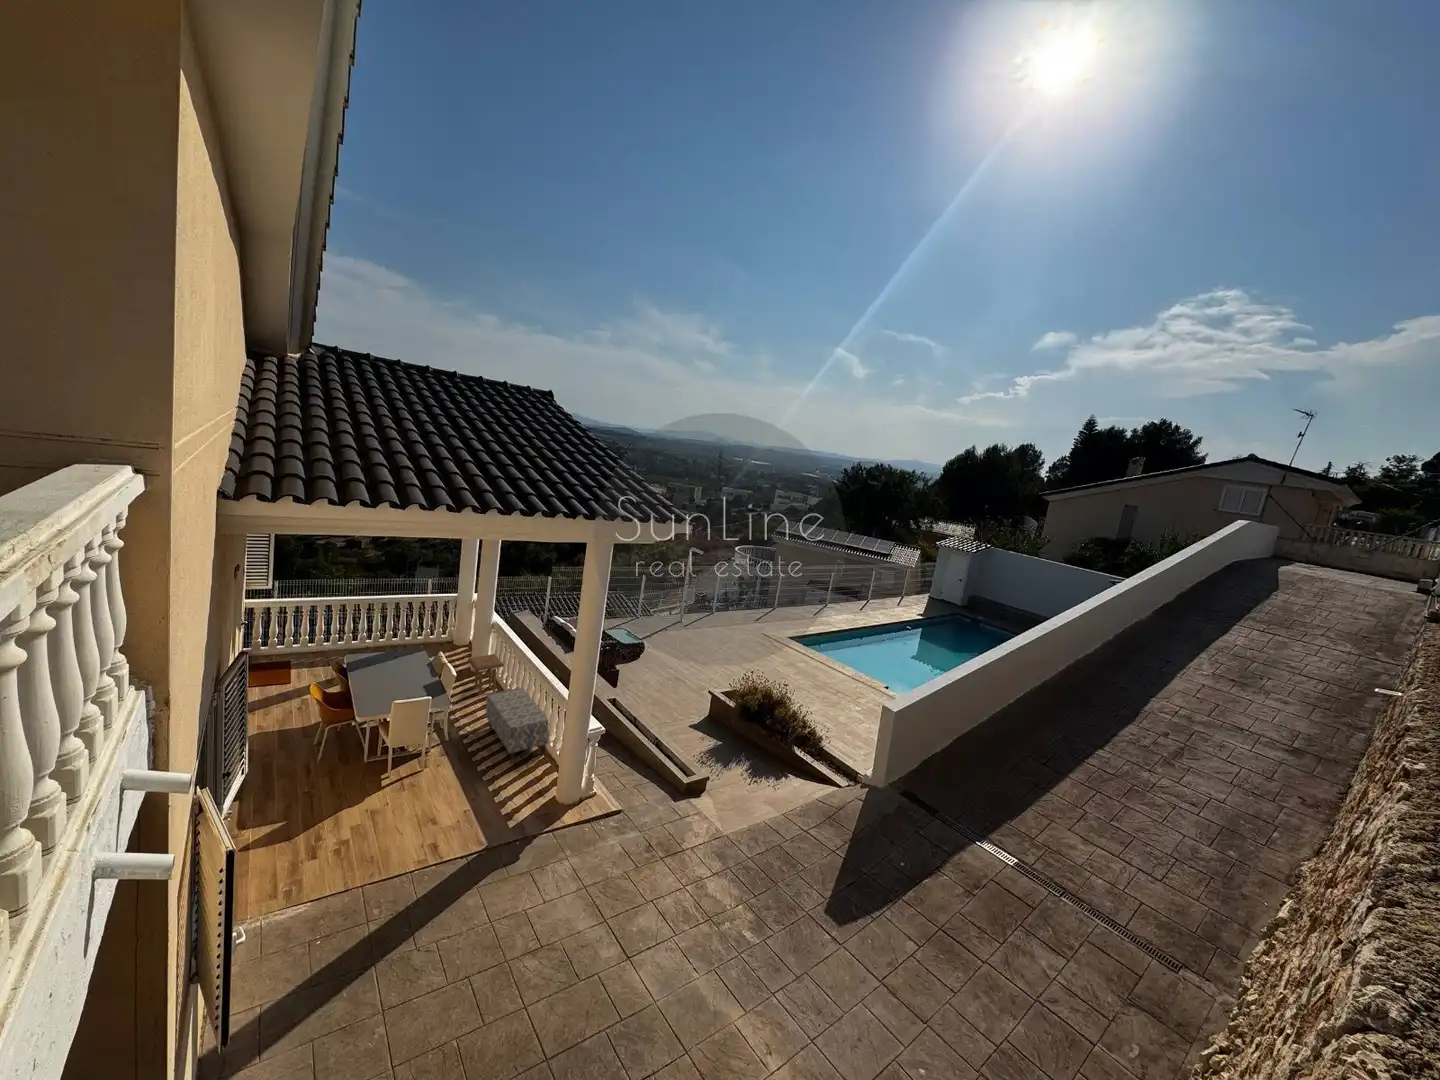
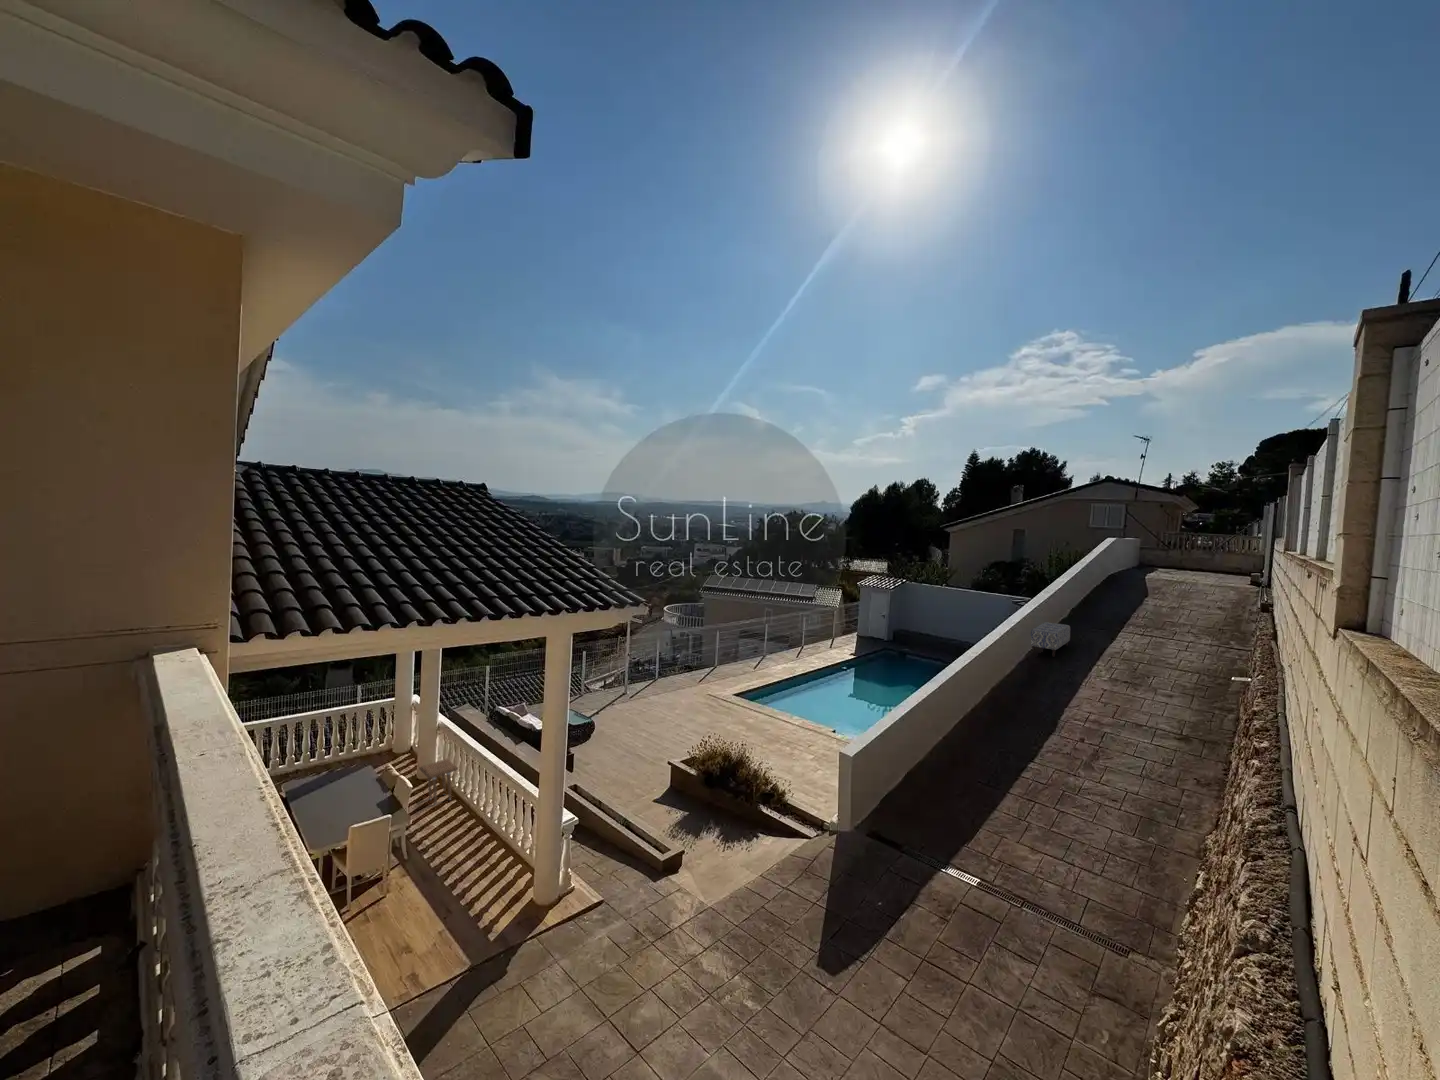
bench: present [486,688,549,763] -> present [1031,622,1070,657]

